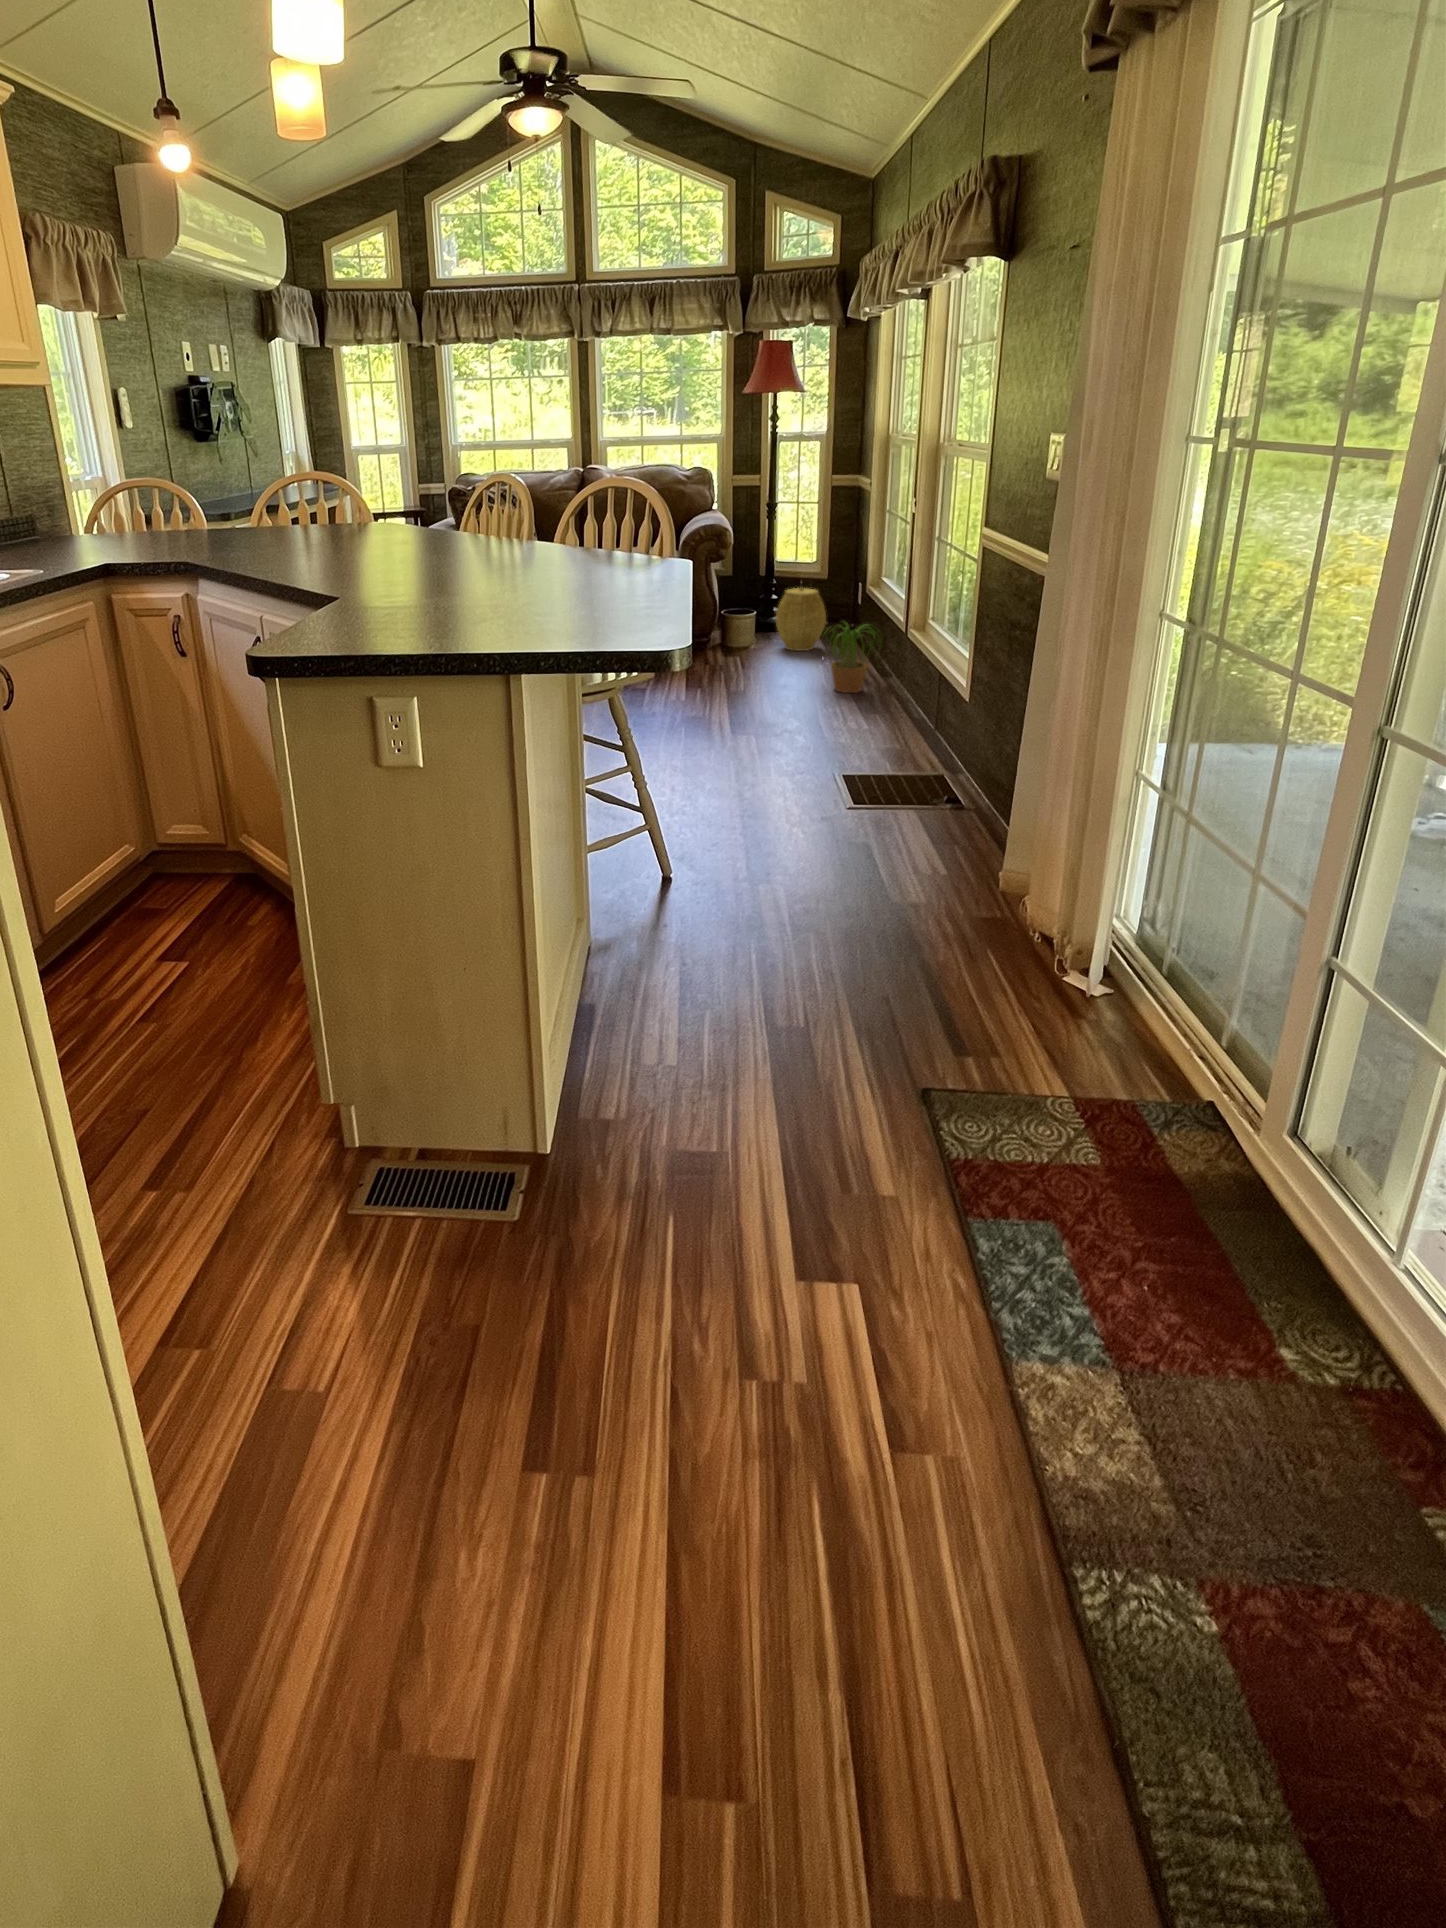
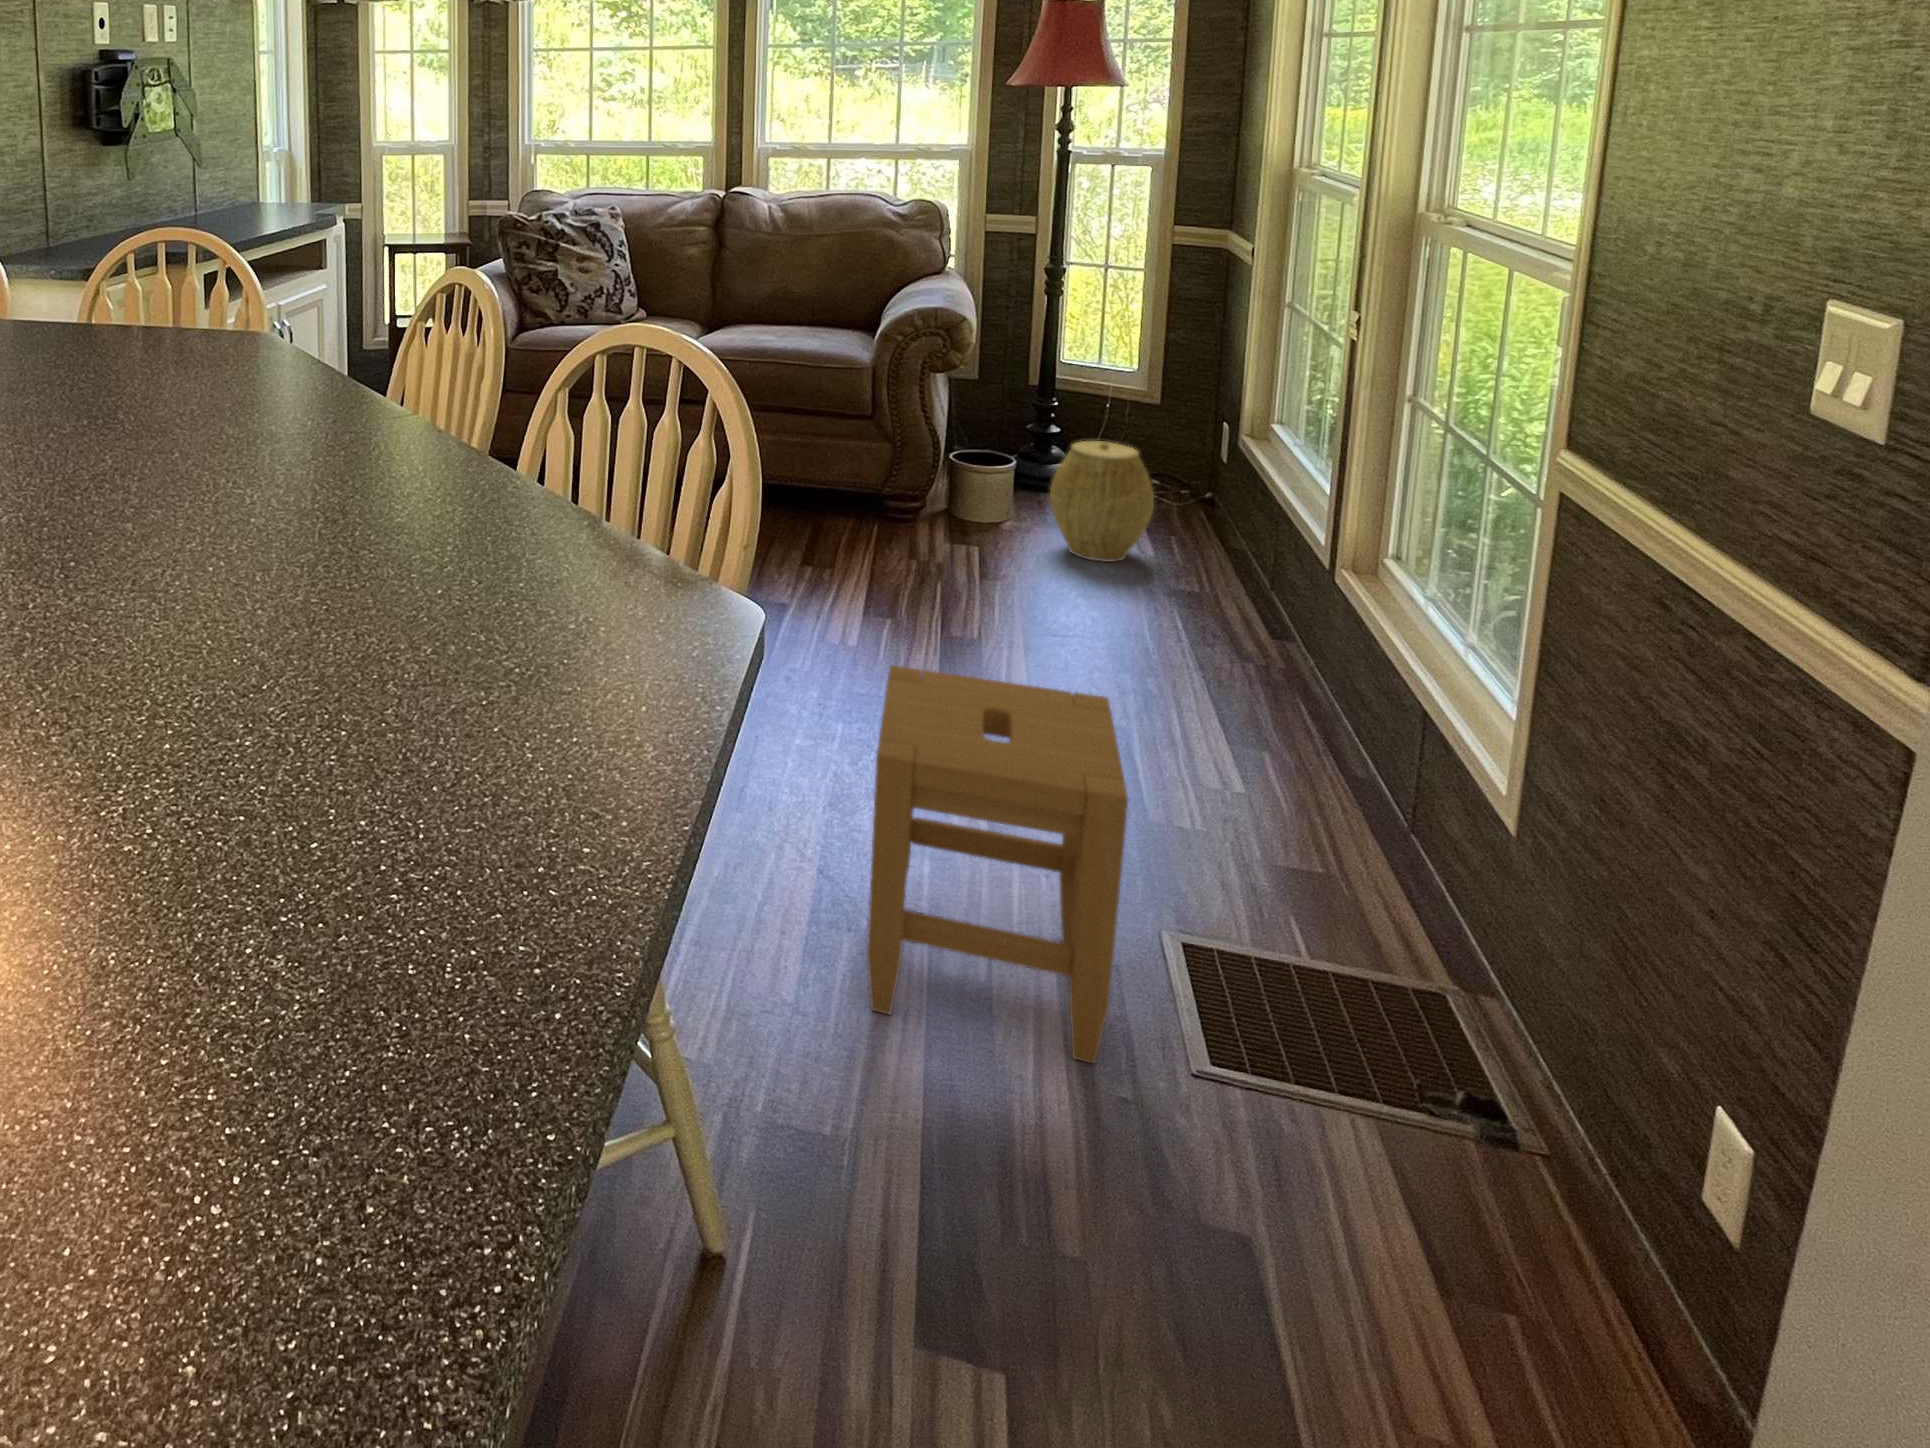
potted plant: present [822,623,882,693] -> none [1127,546,1301,698]
stool: none [719,655,824,800] -> present [867,665,1128,1063]

